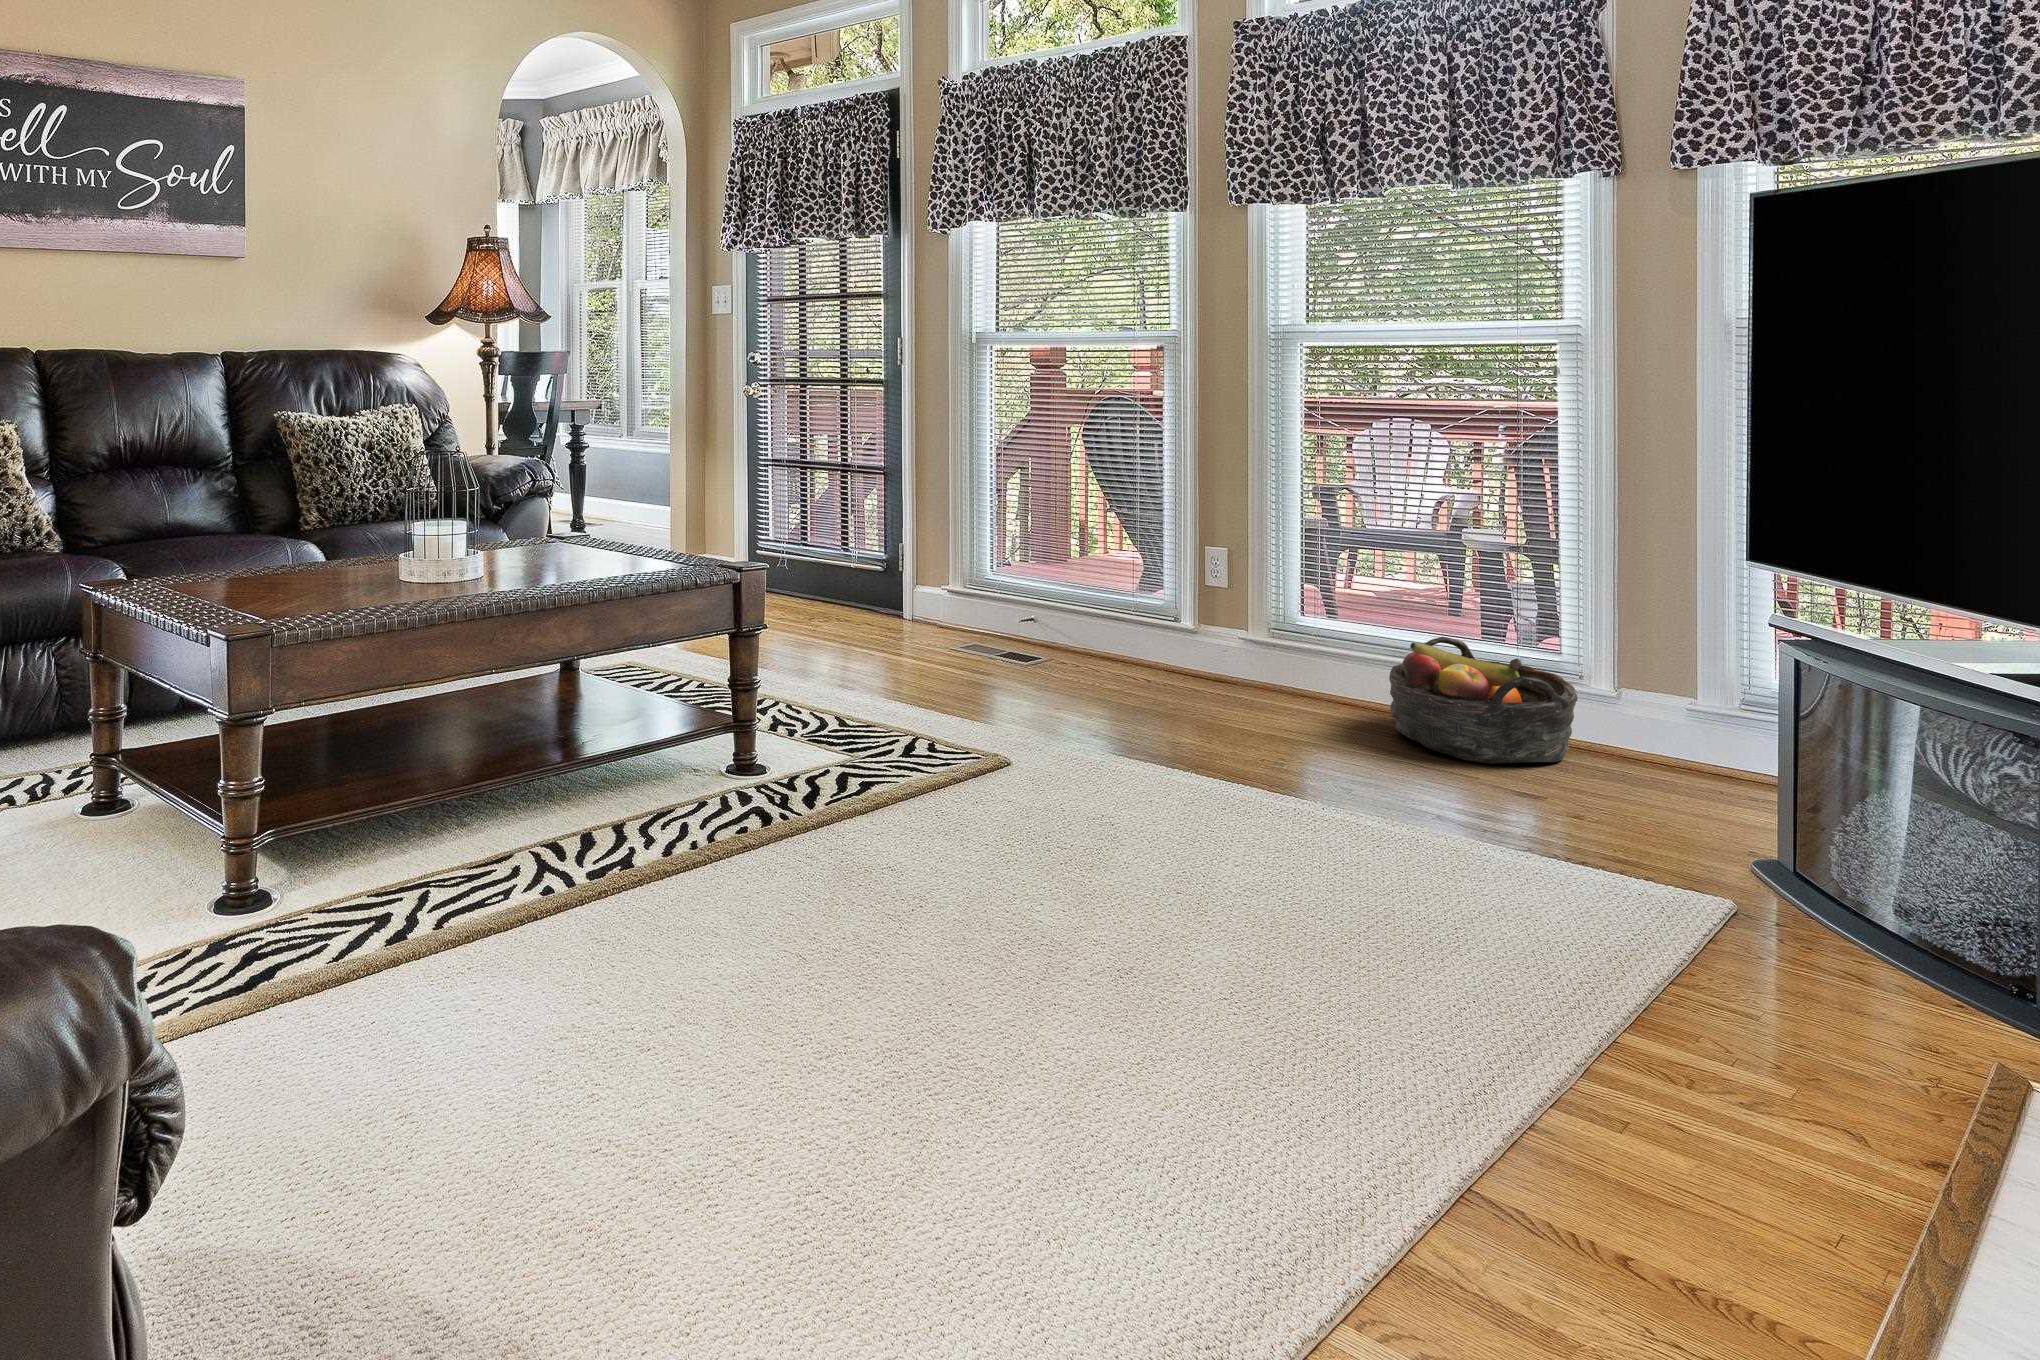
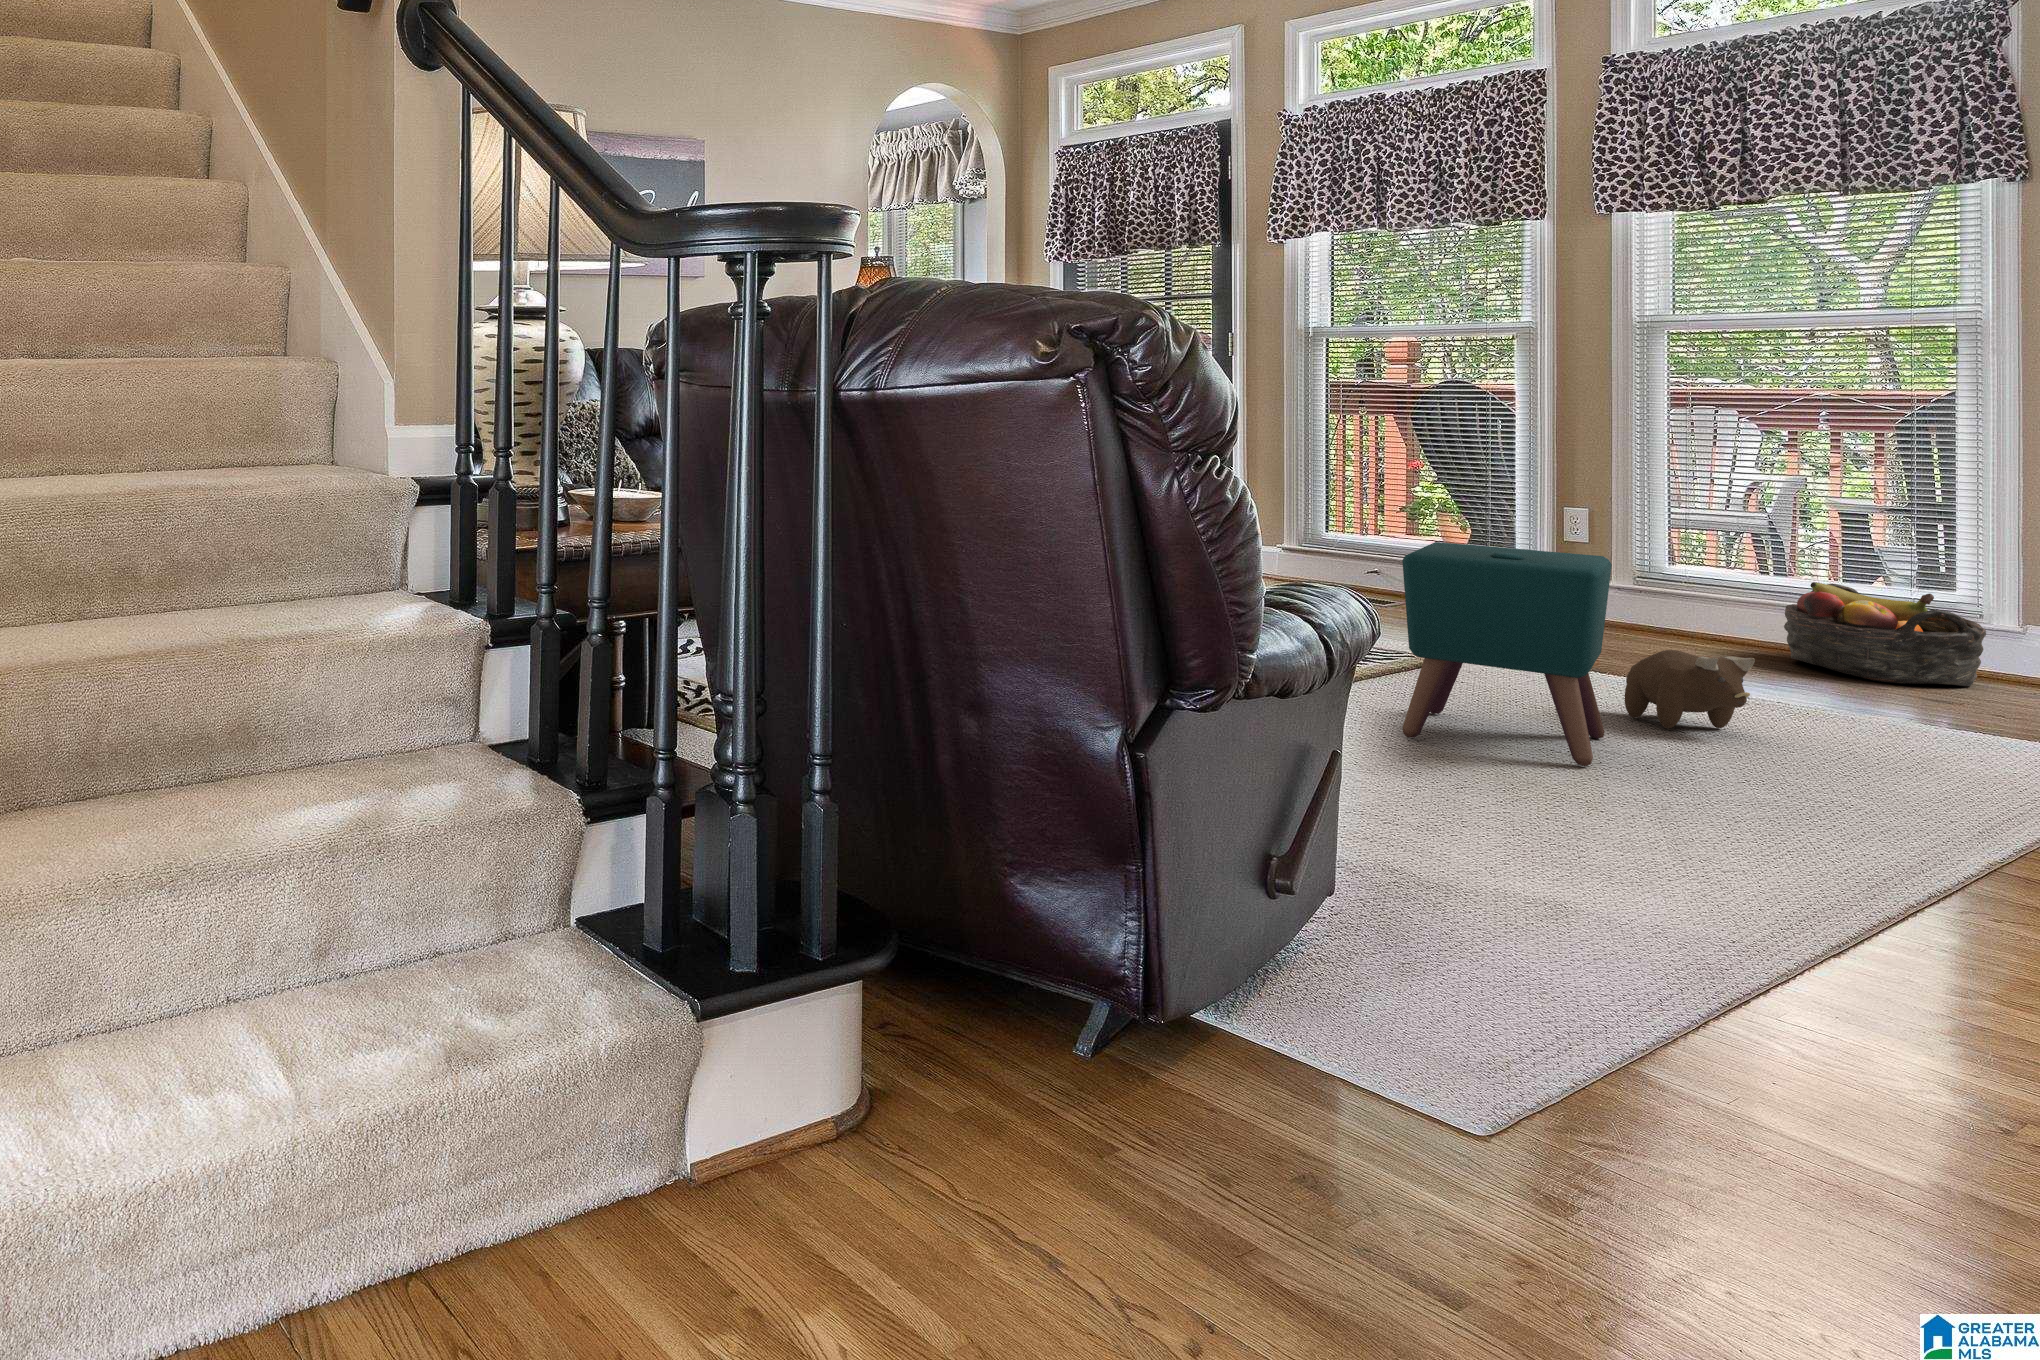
ottoman: none [824,650,1096,982] -> present [1402,542,1612,766]
plush toy: none [1145,774,1272,881] -> present [1625,650,1755,729]

